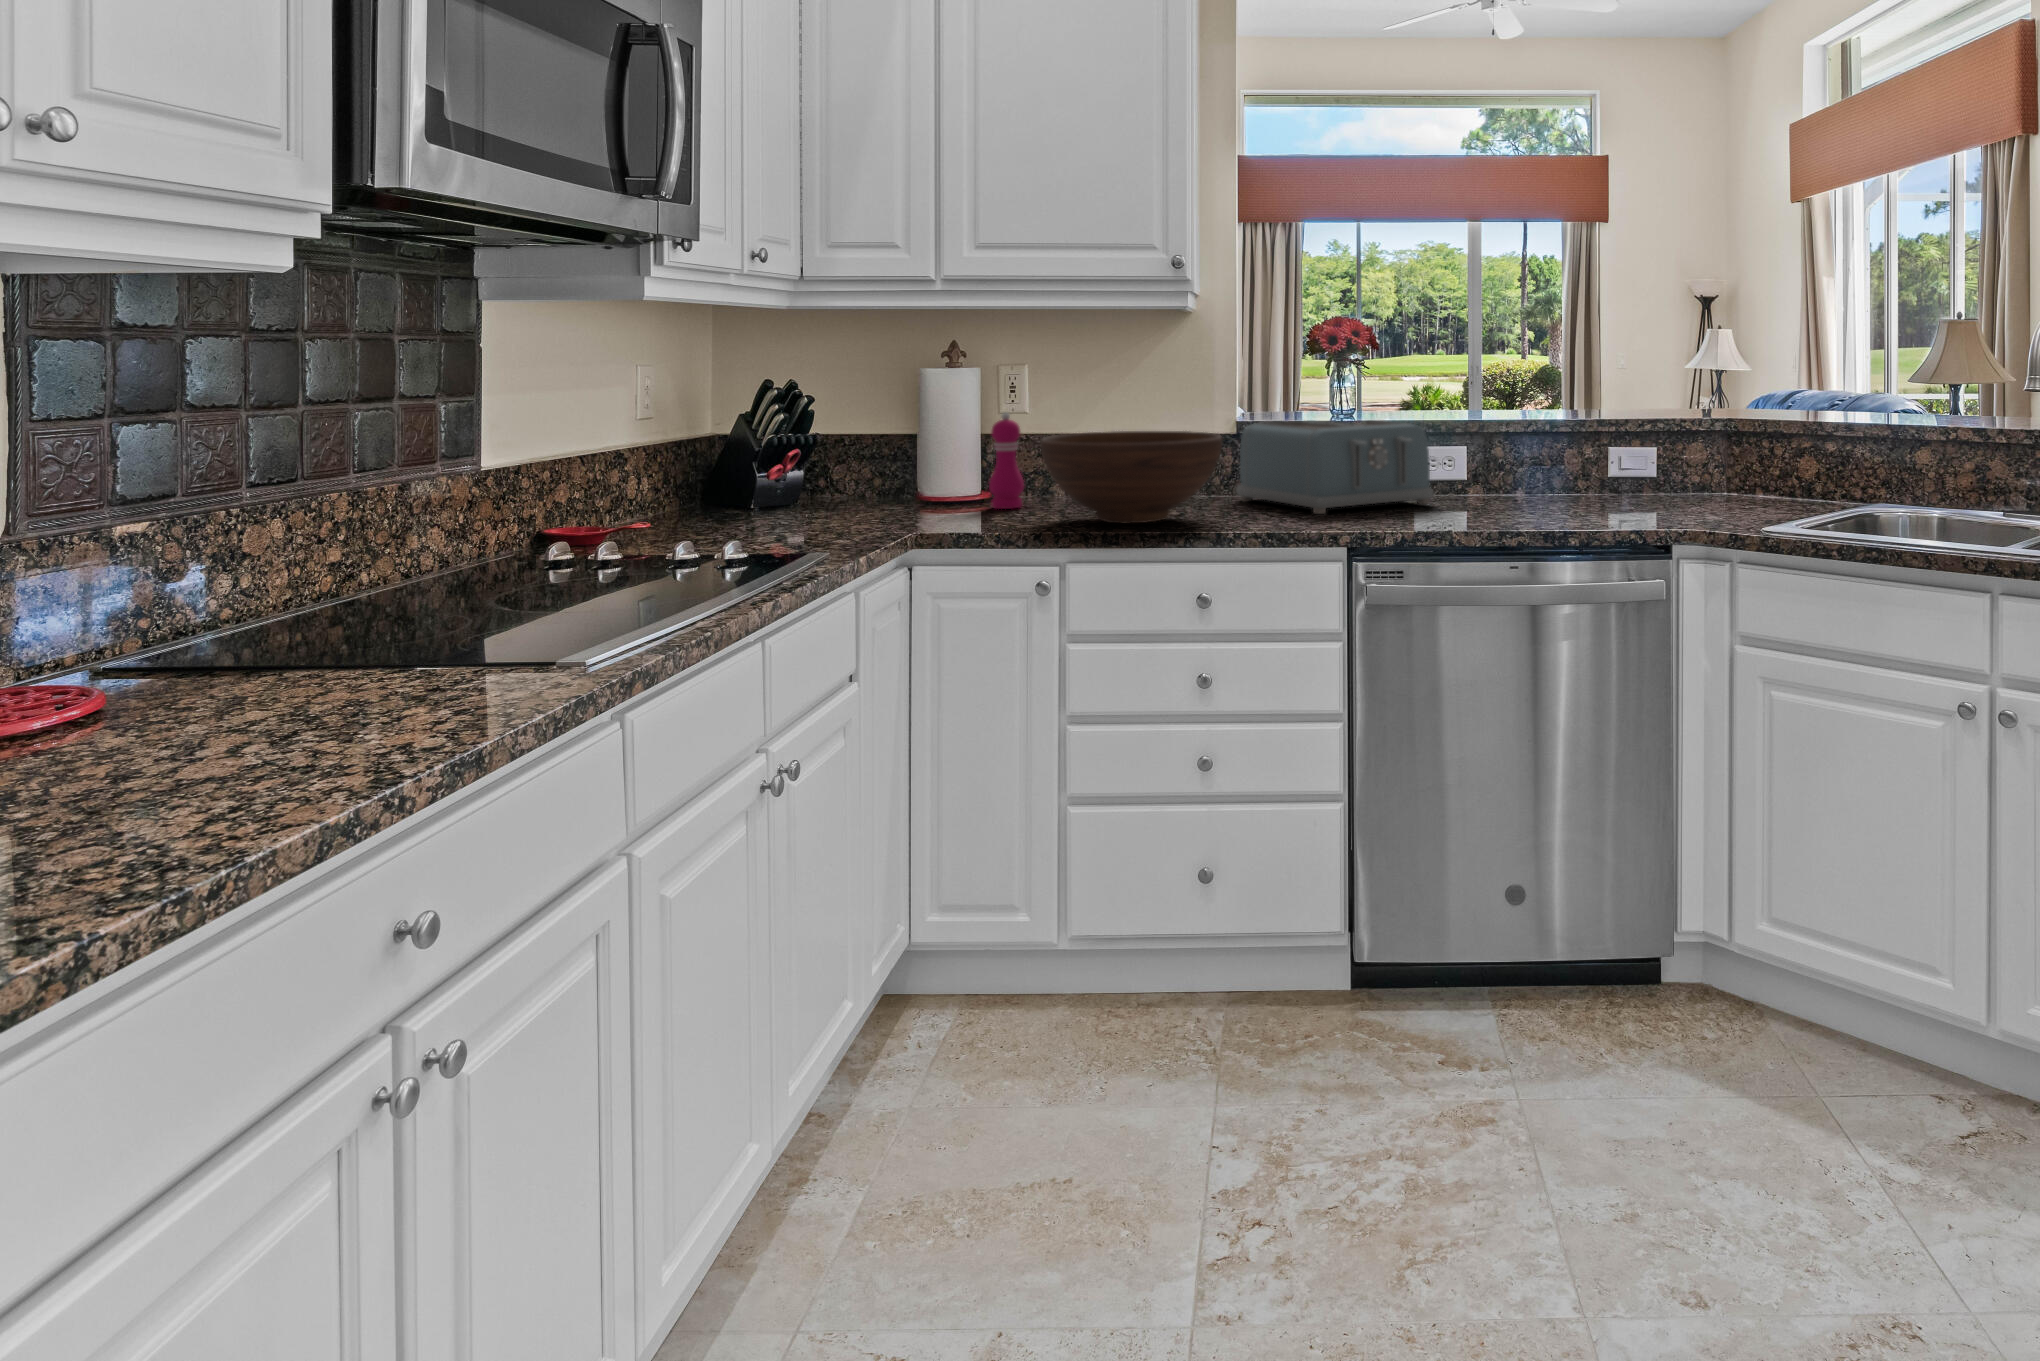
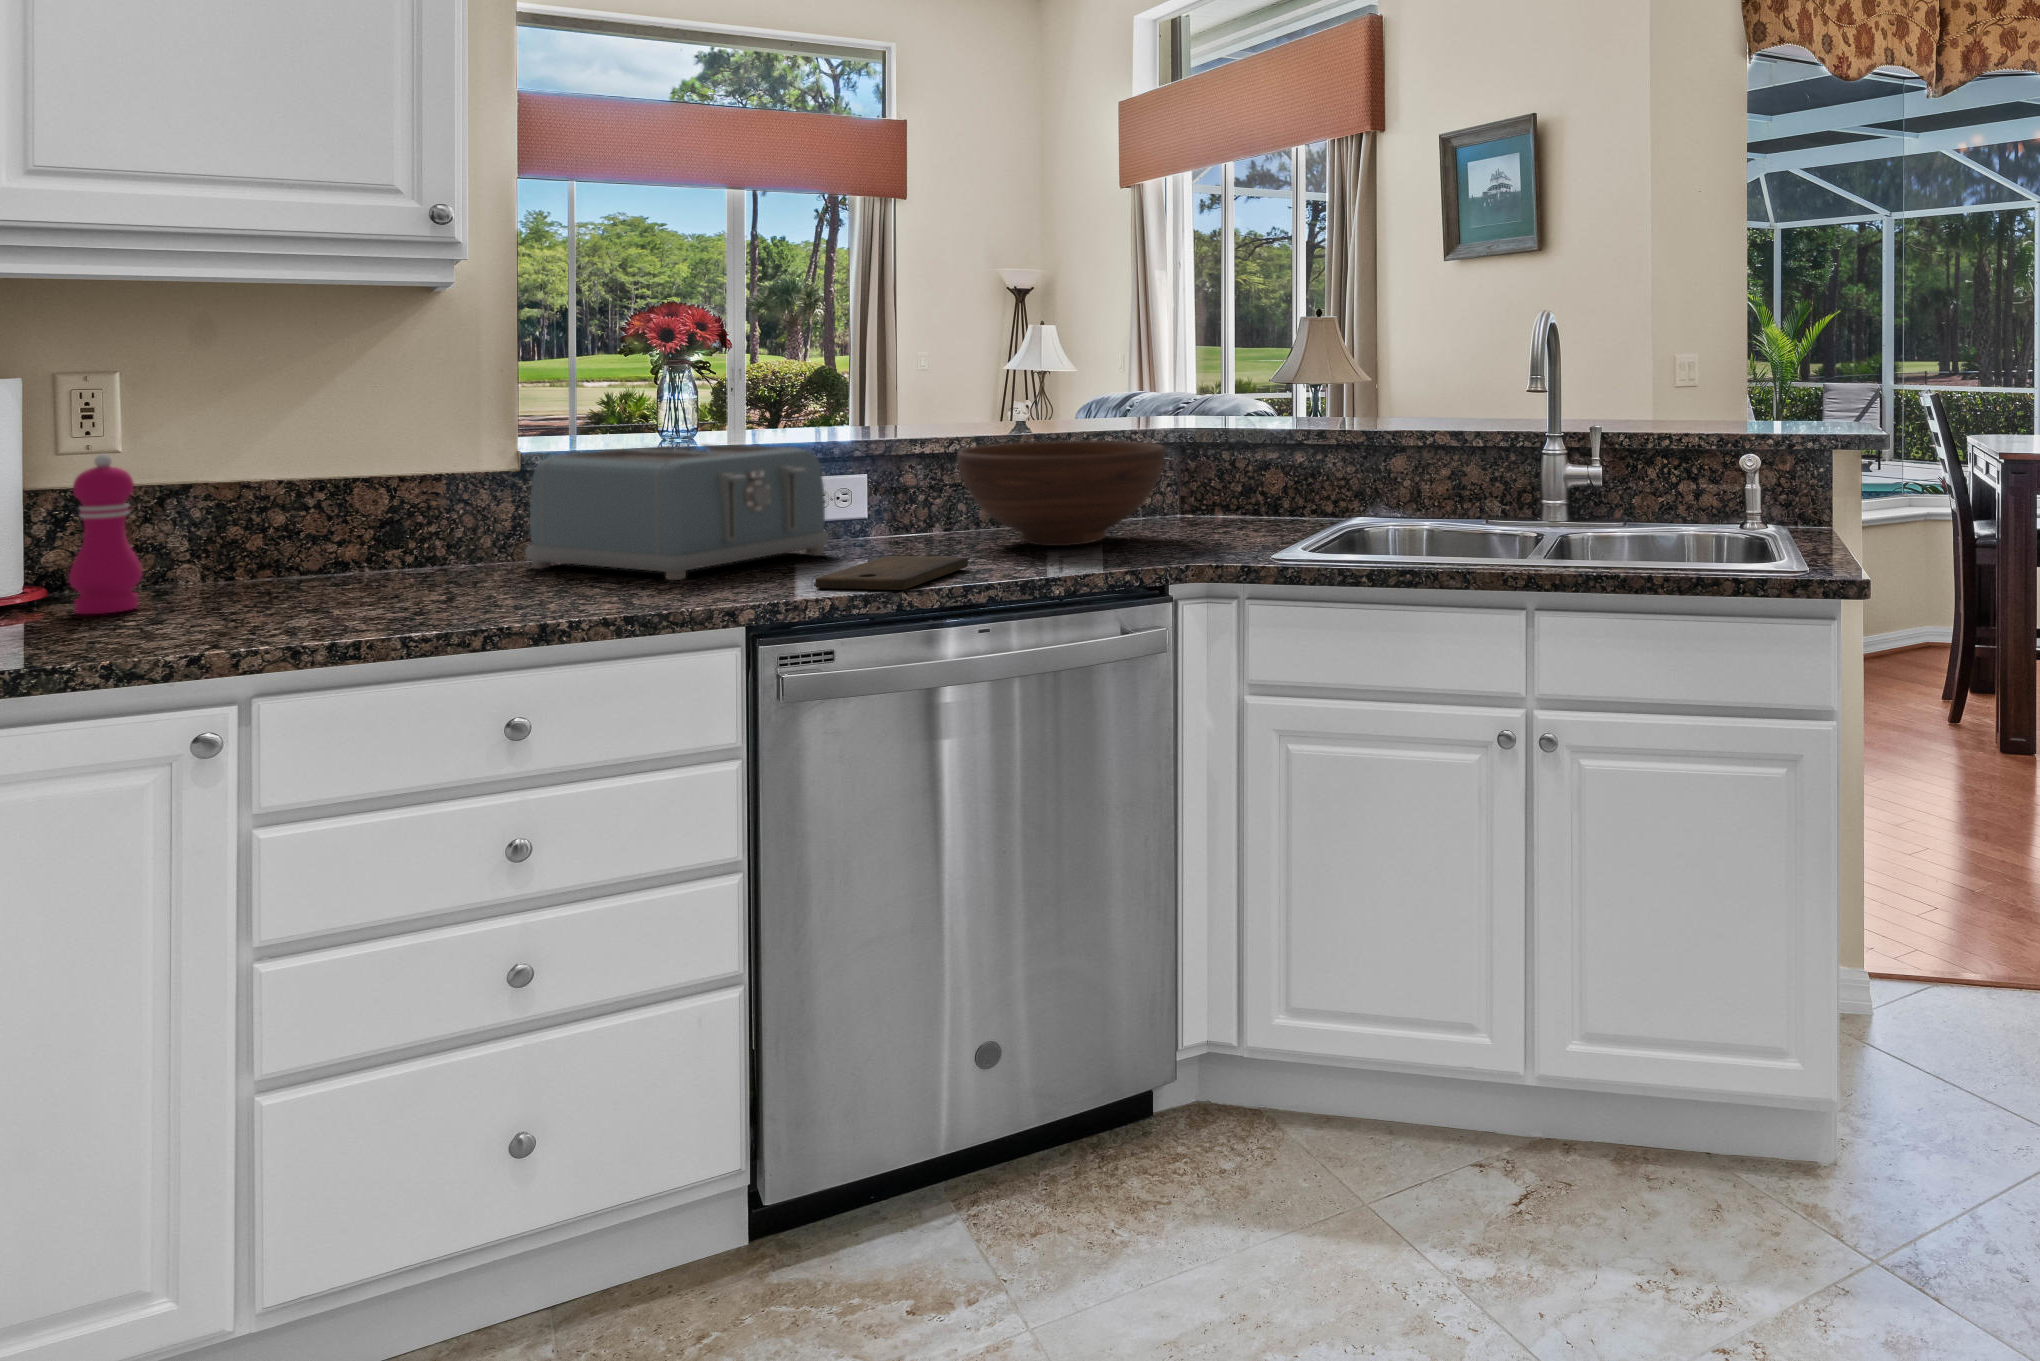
fruit bowl: present [1040,431,1222,523] -> present [957,440,1165,546]
cutting board: none [1401,508,1519,531] -> present [816,556,968,590]

